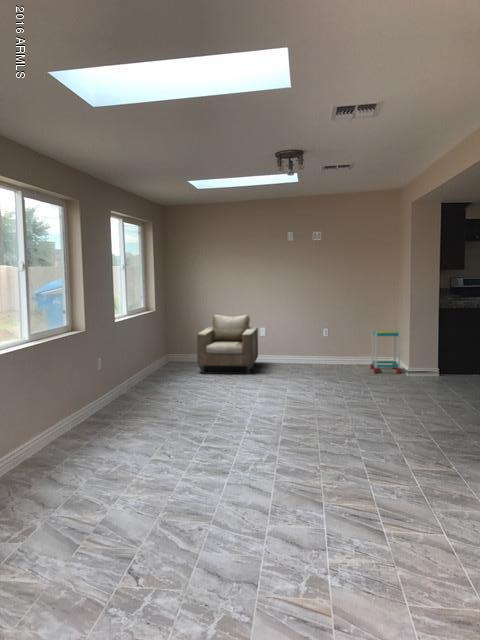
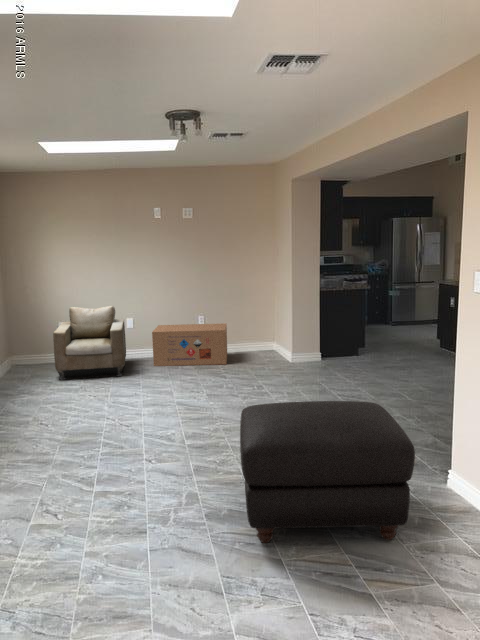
side table: present [371,330,401,373] -> none [253,316,288,364]
cardboard box: none [279,334,348,371] -> present [152,323,227,366]
ottoman: none [297,386,442,504] -> present [240,401,415,543]

